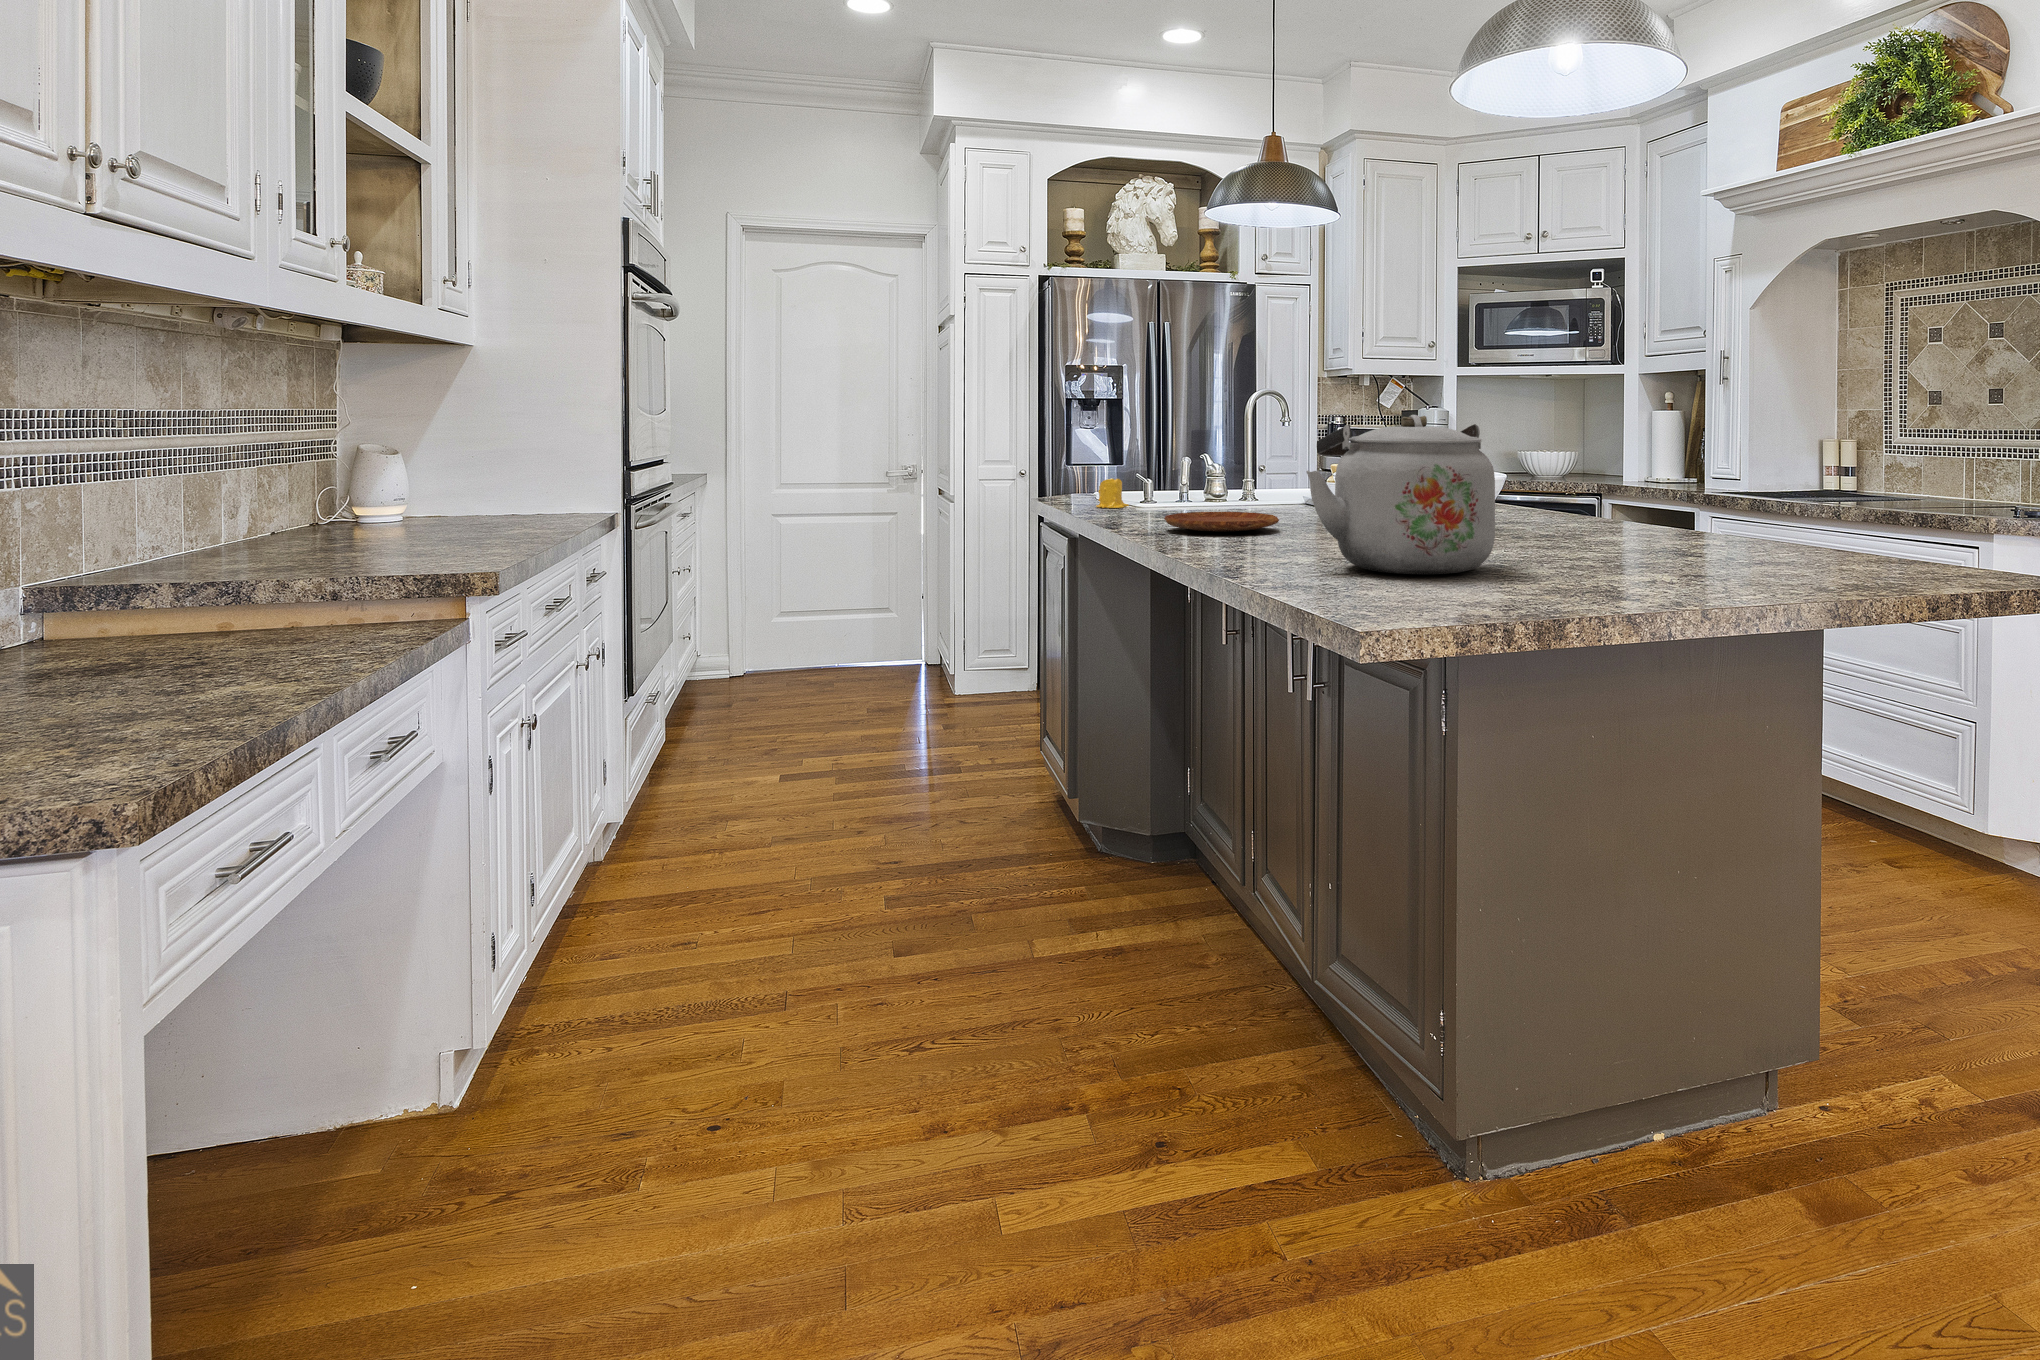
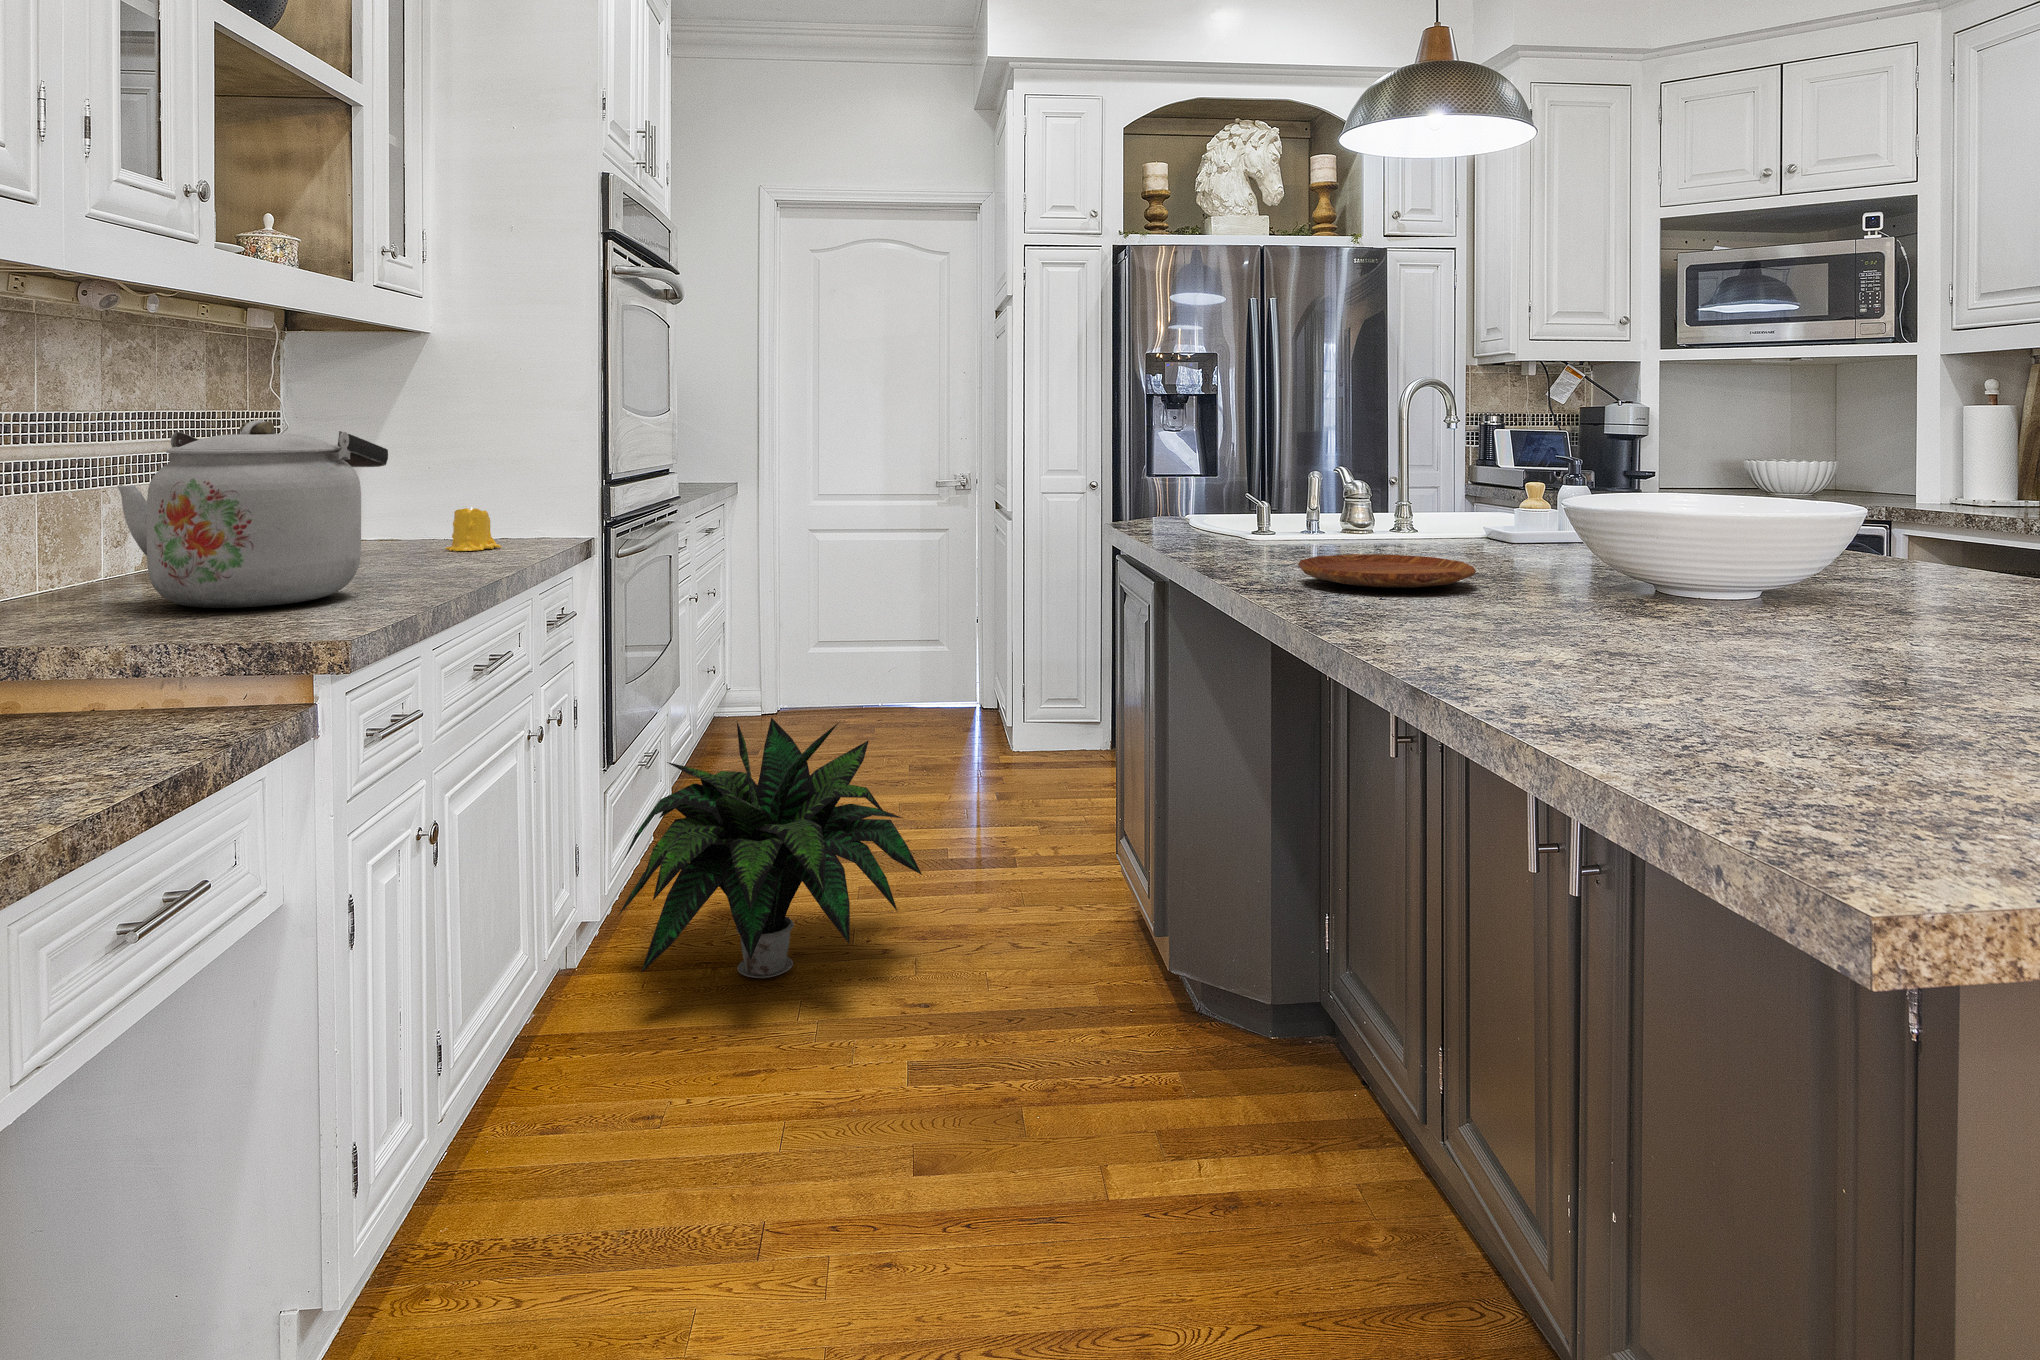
kettle: present [1307,415,1495,575] -> present [117,420,388,608]
candle: present [1096,479,1129,508] -> present [446,507,501,551]
potted plant: none [635,655,887,856] -> present [618,718,922,978]

